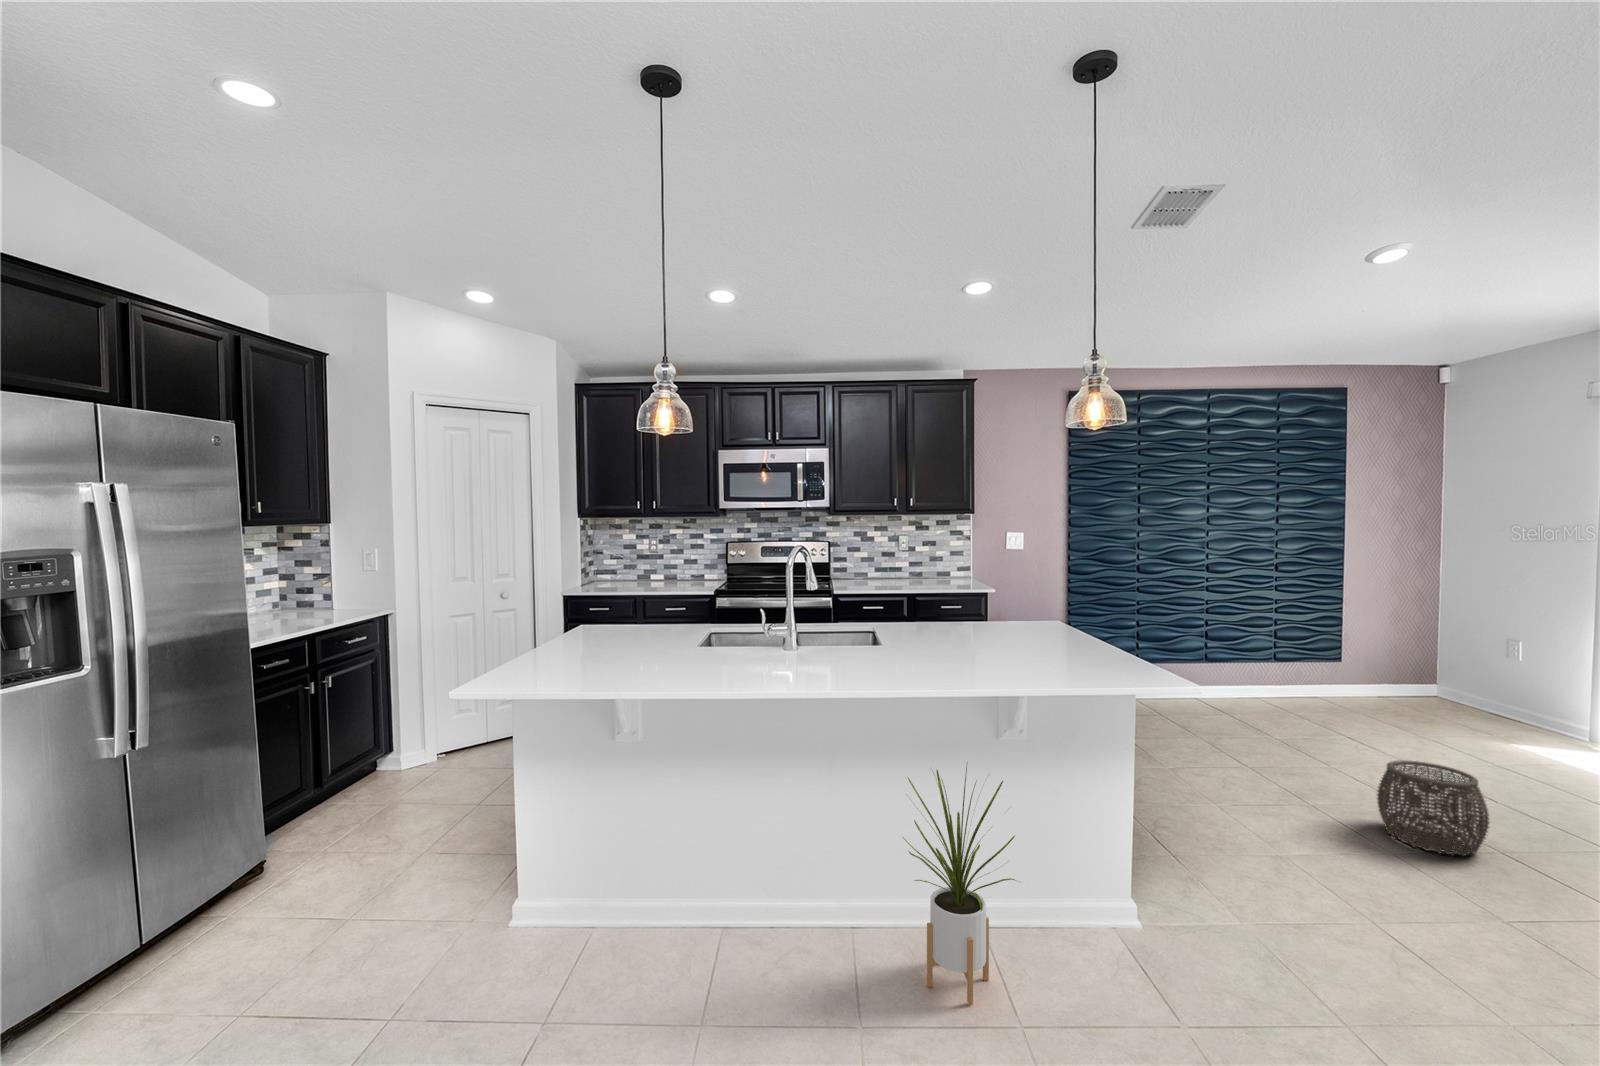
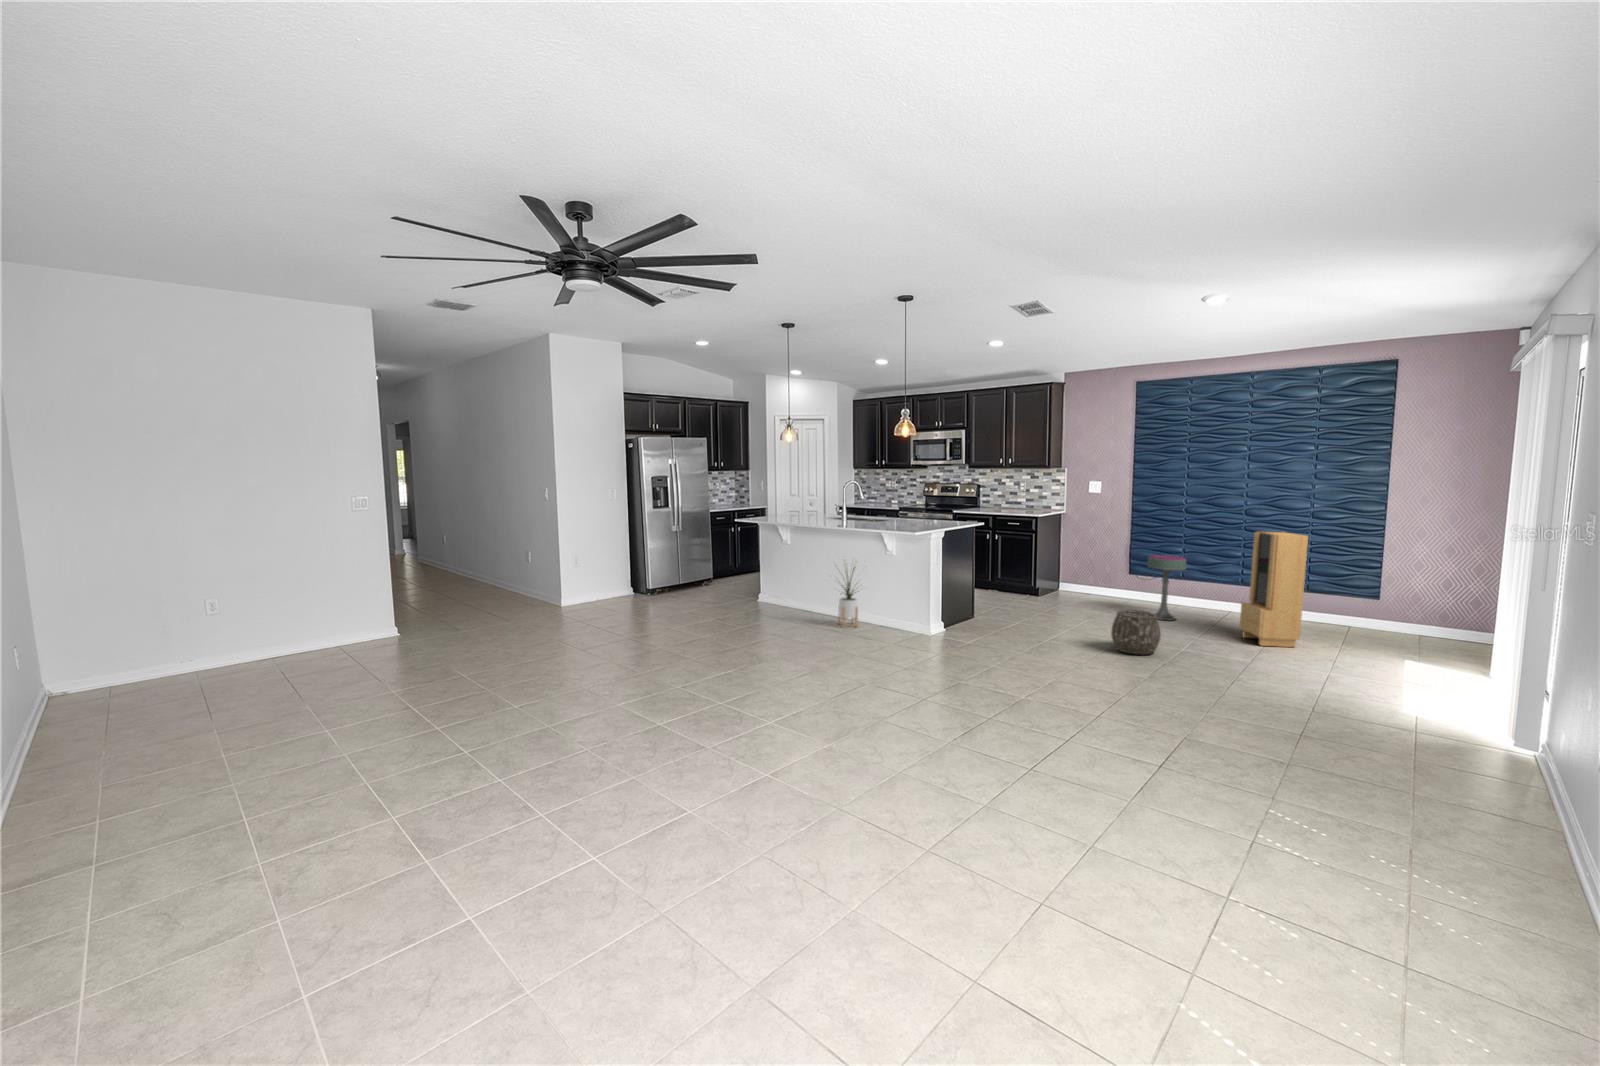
storage cabinet: none [1352,595,1443,767] -> present [1239,532,1308,647]
bar stool: none [1177,638,1236,740] -> present [1148,555,1186,620]

